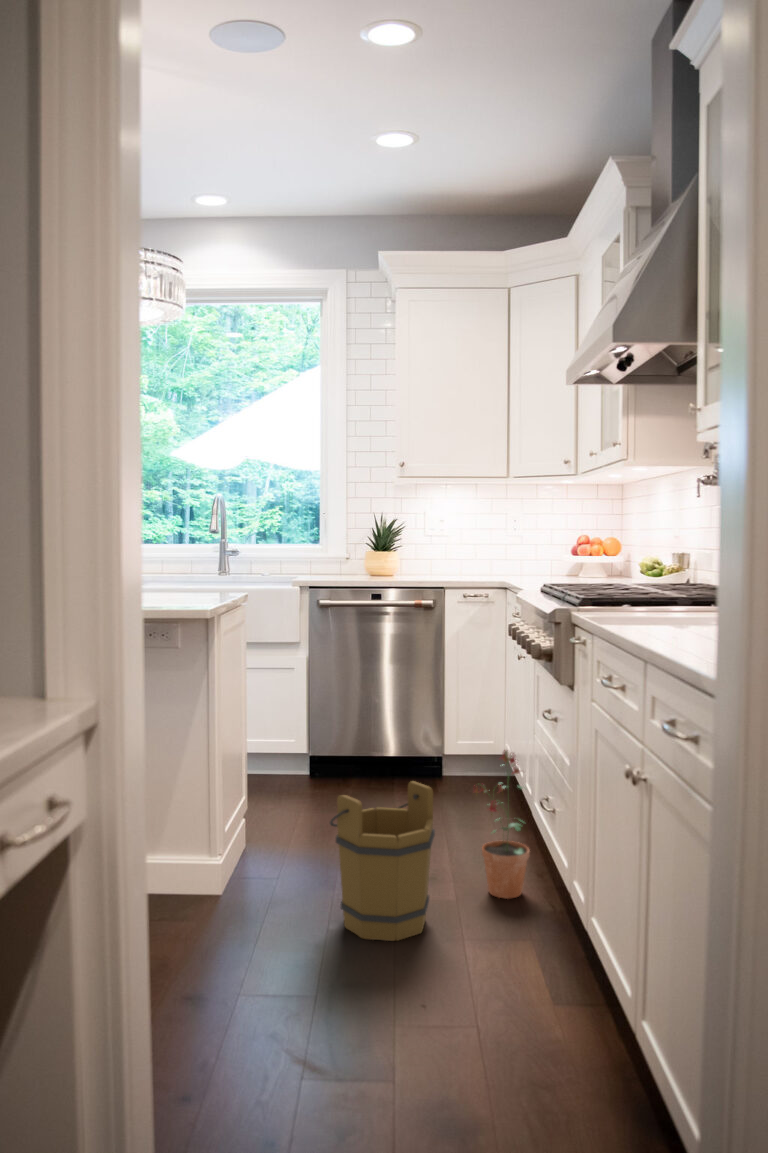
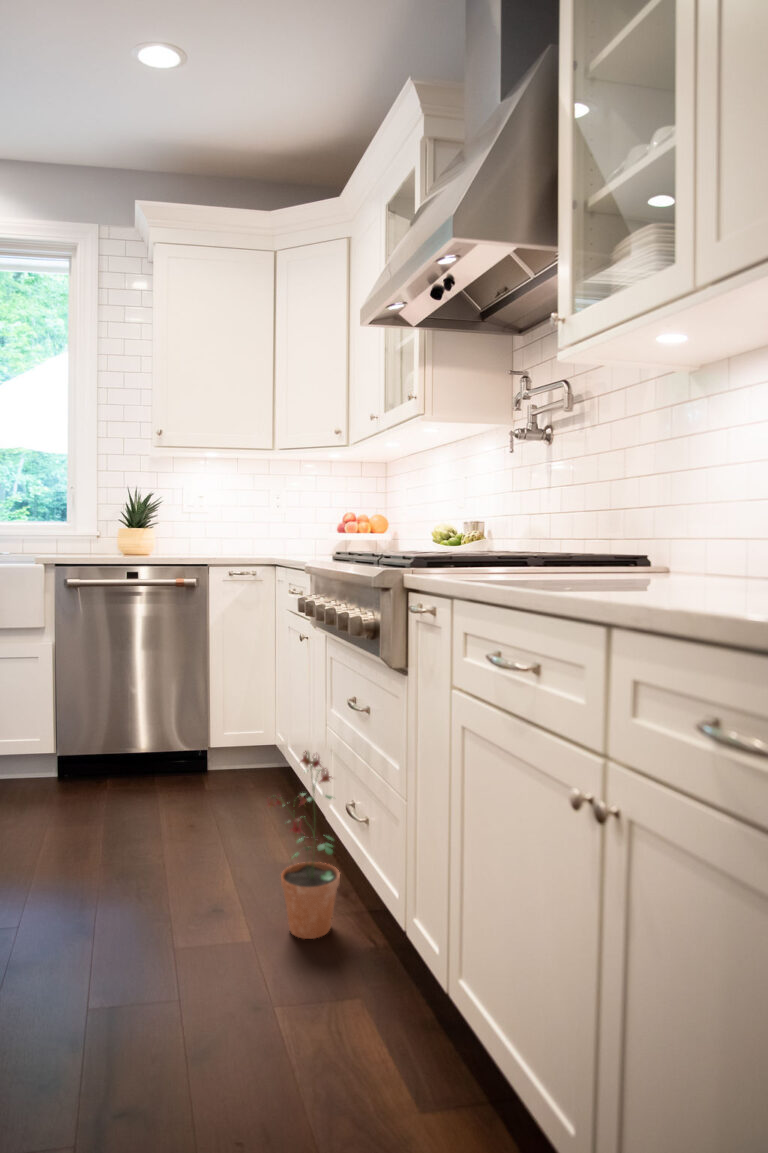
bucket: present [330,781,435,941] -> none [74,807,227,1053]

